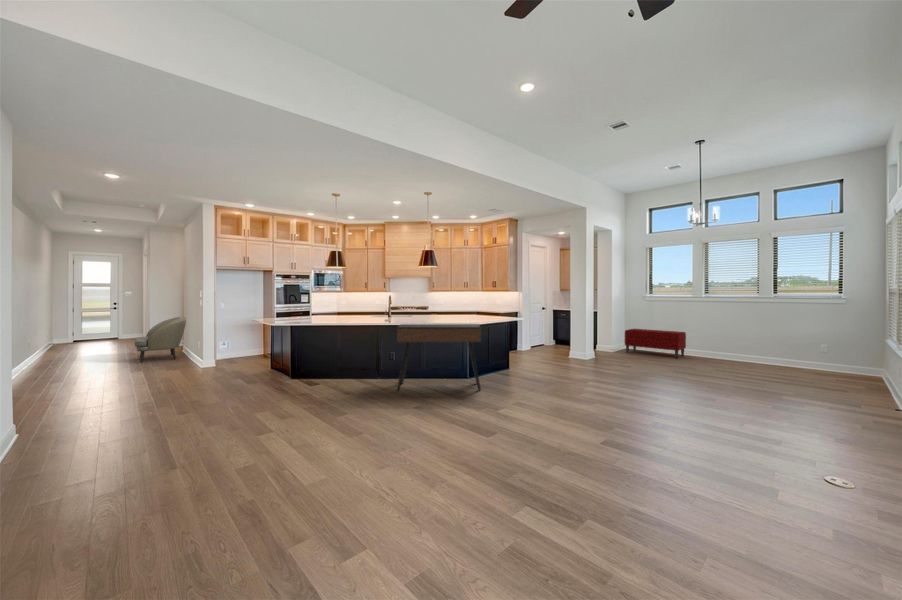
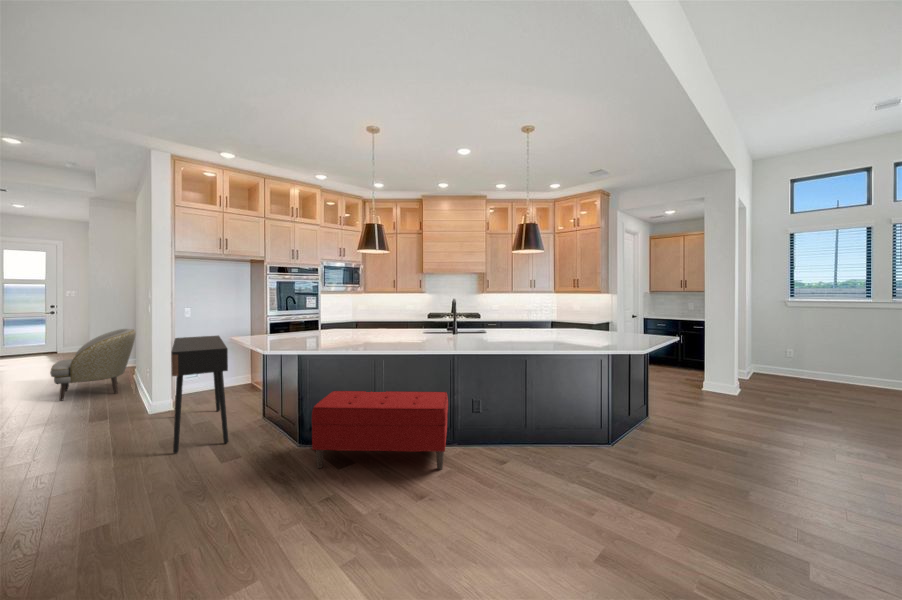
console table: present [397,324,481,390] -> present [171,336,228,453]
bench: present [625,329,686,358] -> present [312,391,448,470]

